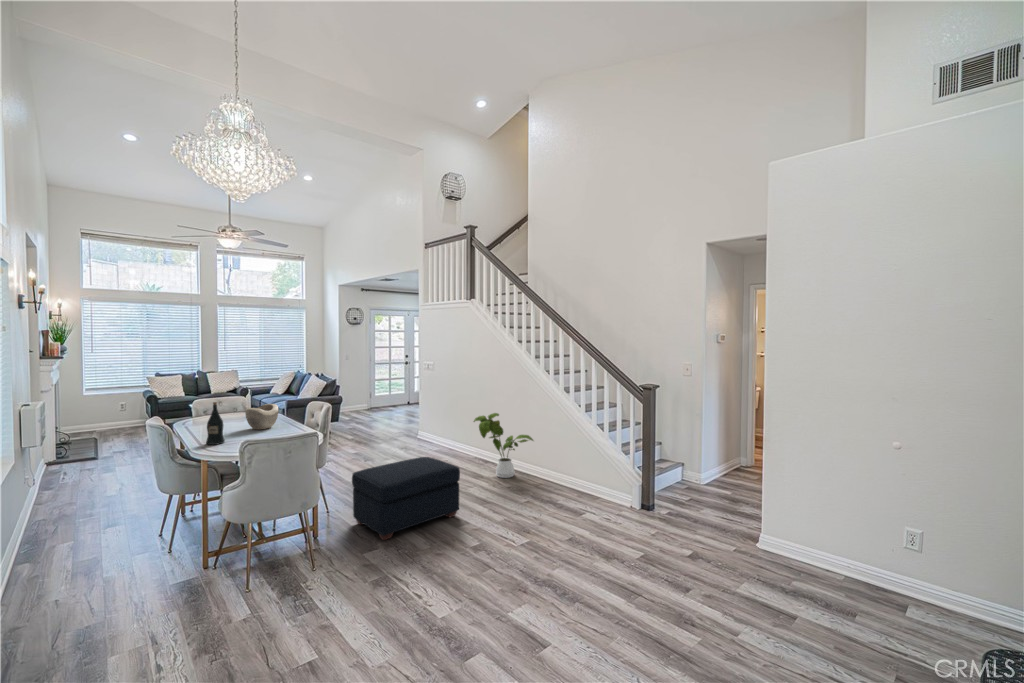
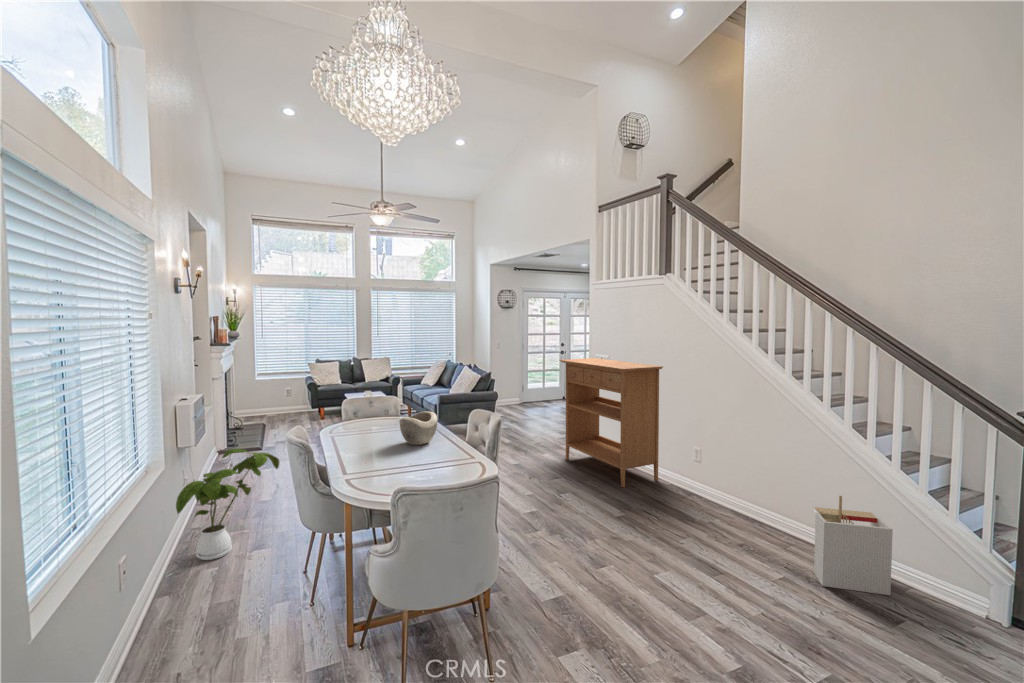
console table: none [393,364,469,462] -> present [560,358,663,487]
wine bottle: present [206,402,225,445] -> none [354,413,376,469]
house plant: present [474,413,533,478] -> present [176,449,279,560]
storage bin: none [547,444,585,502] -> present [814,496,893,595]
ottoman: present [352,457,460,540] -> none [532,495,687,629]

